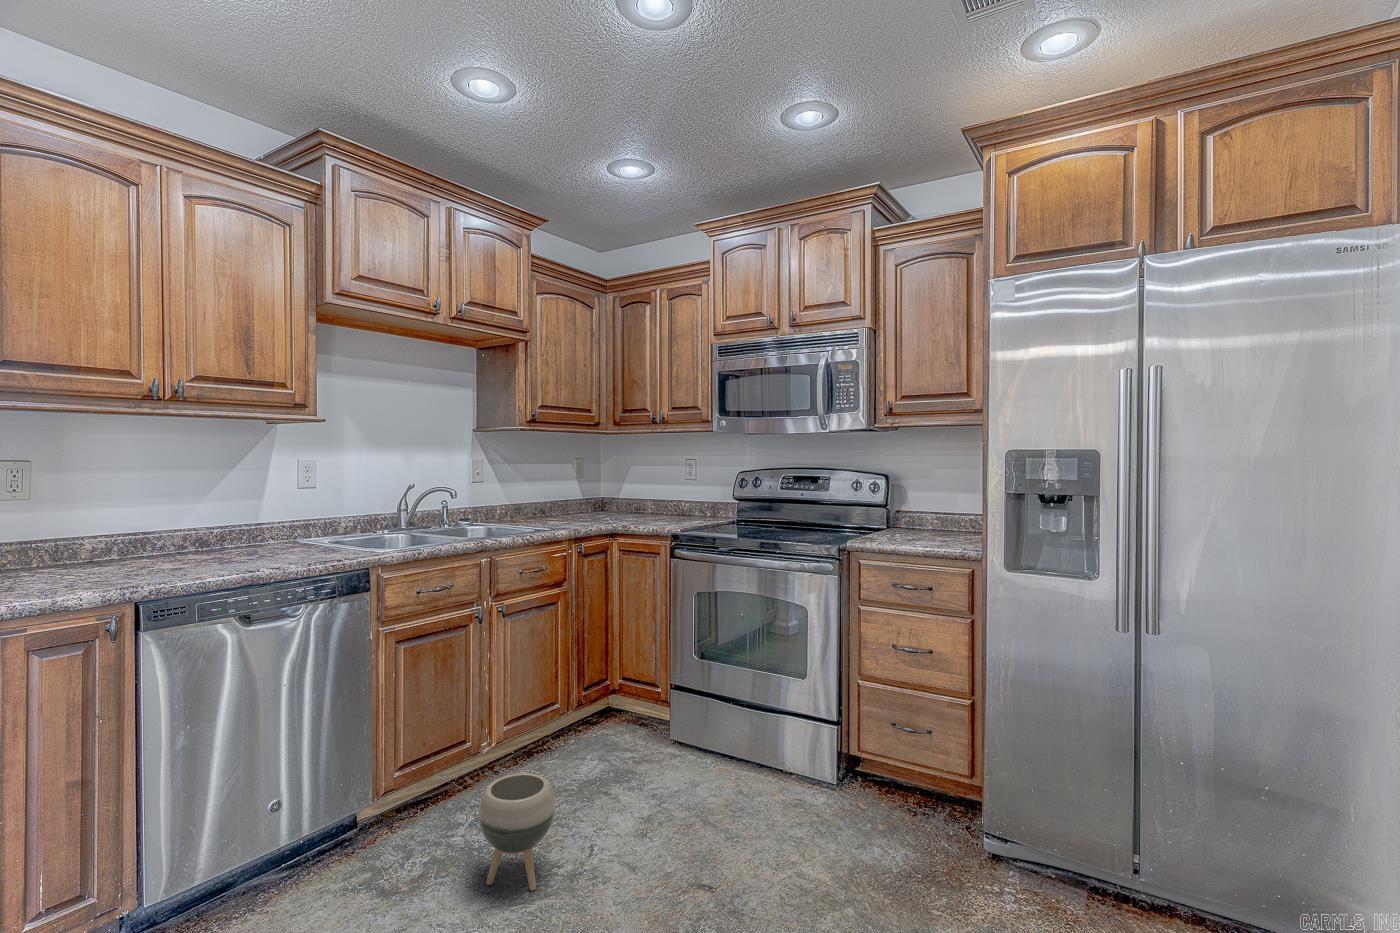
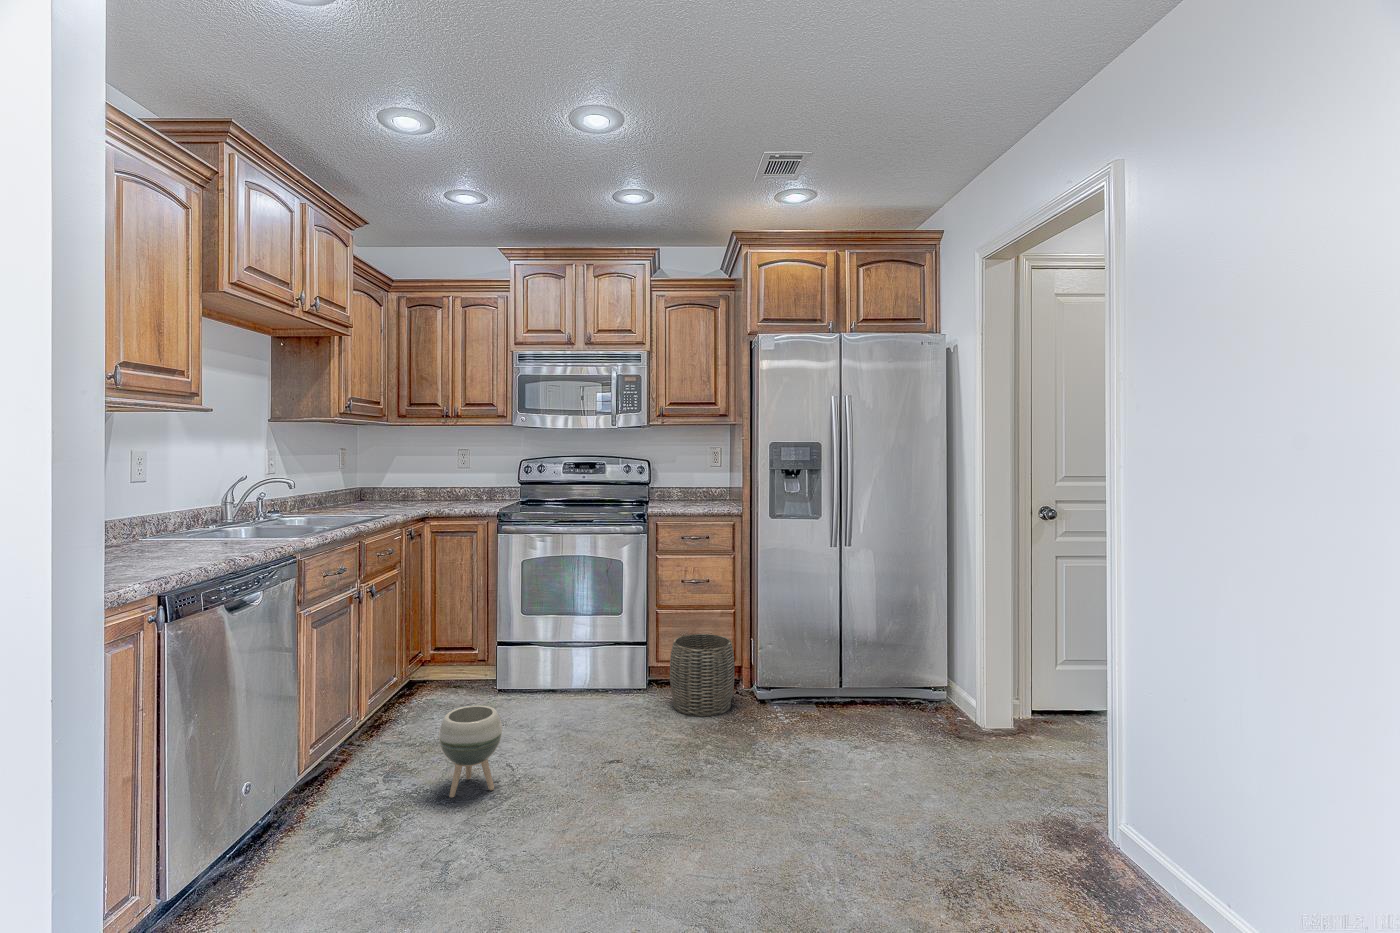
woven basket: none [843,728,943,865] -> present [670,634,735,716]

